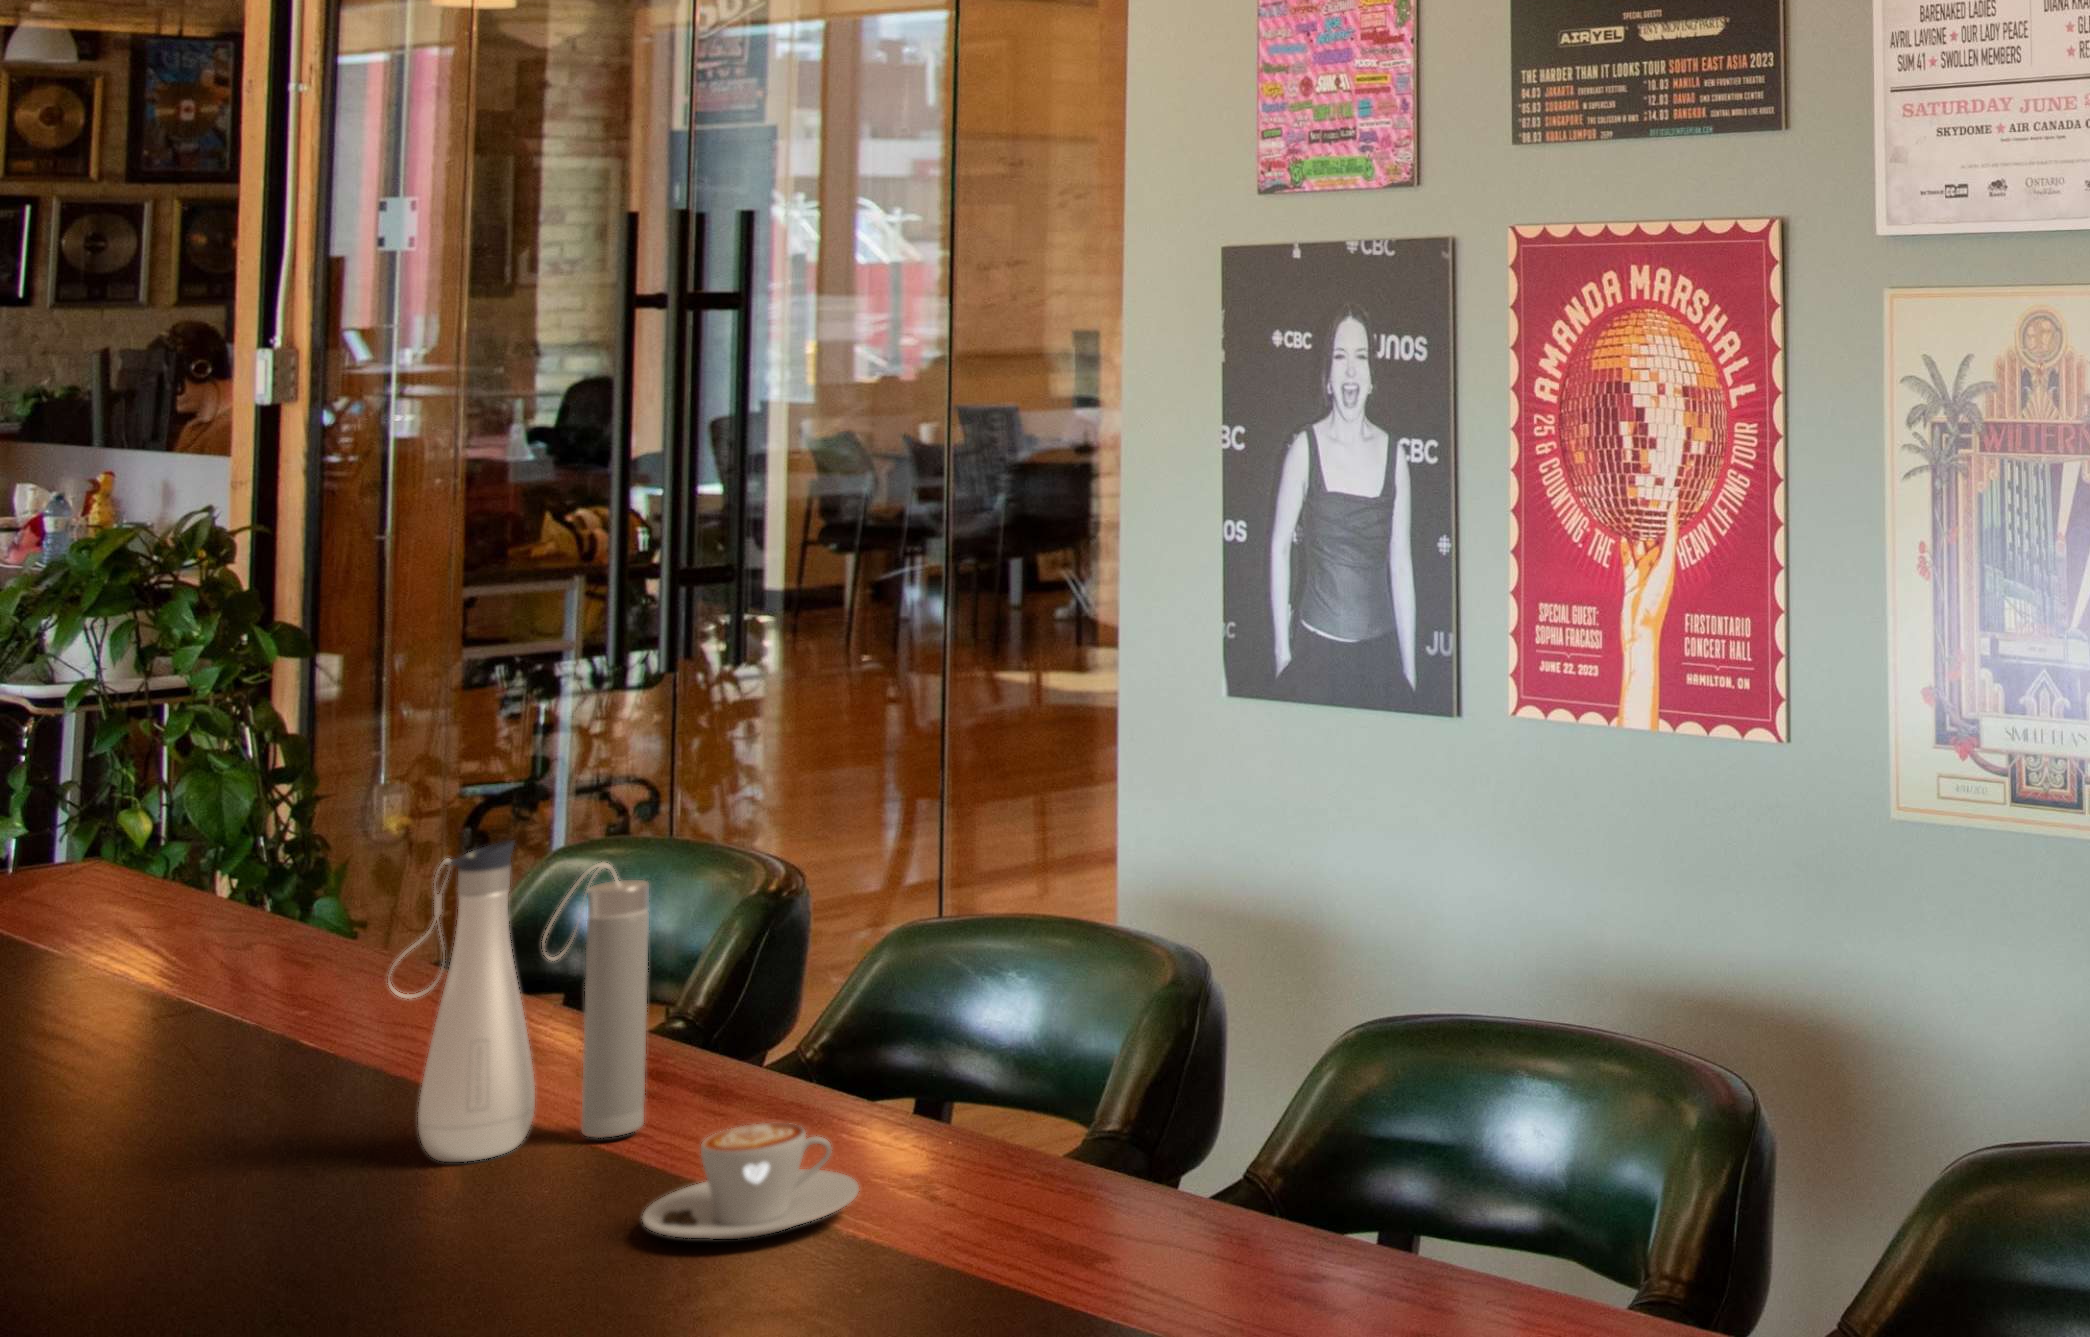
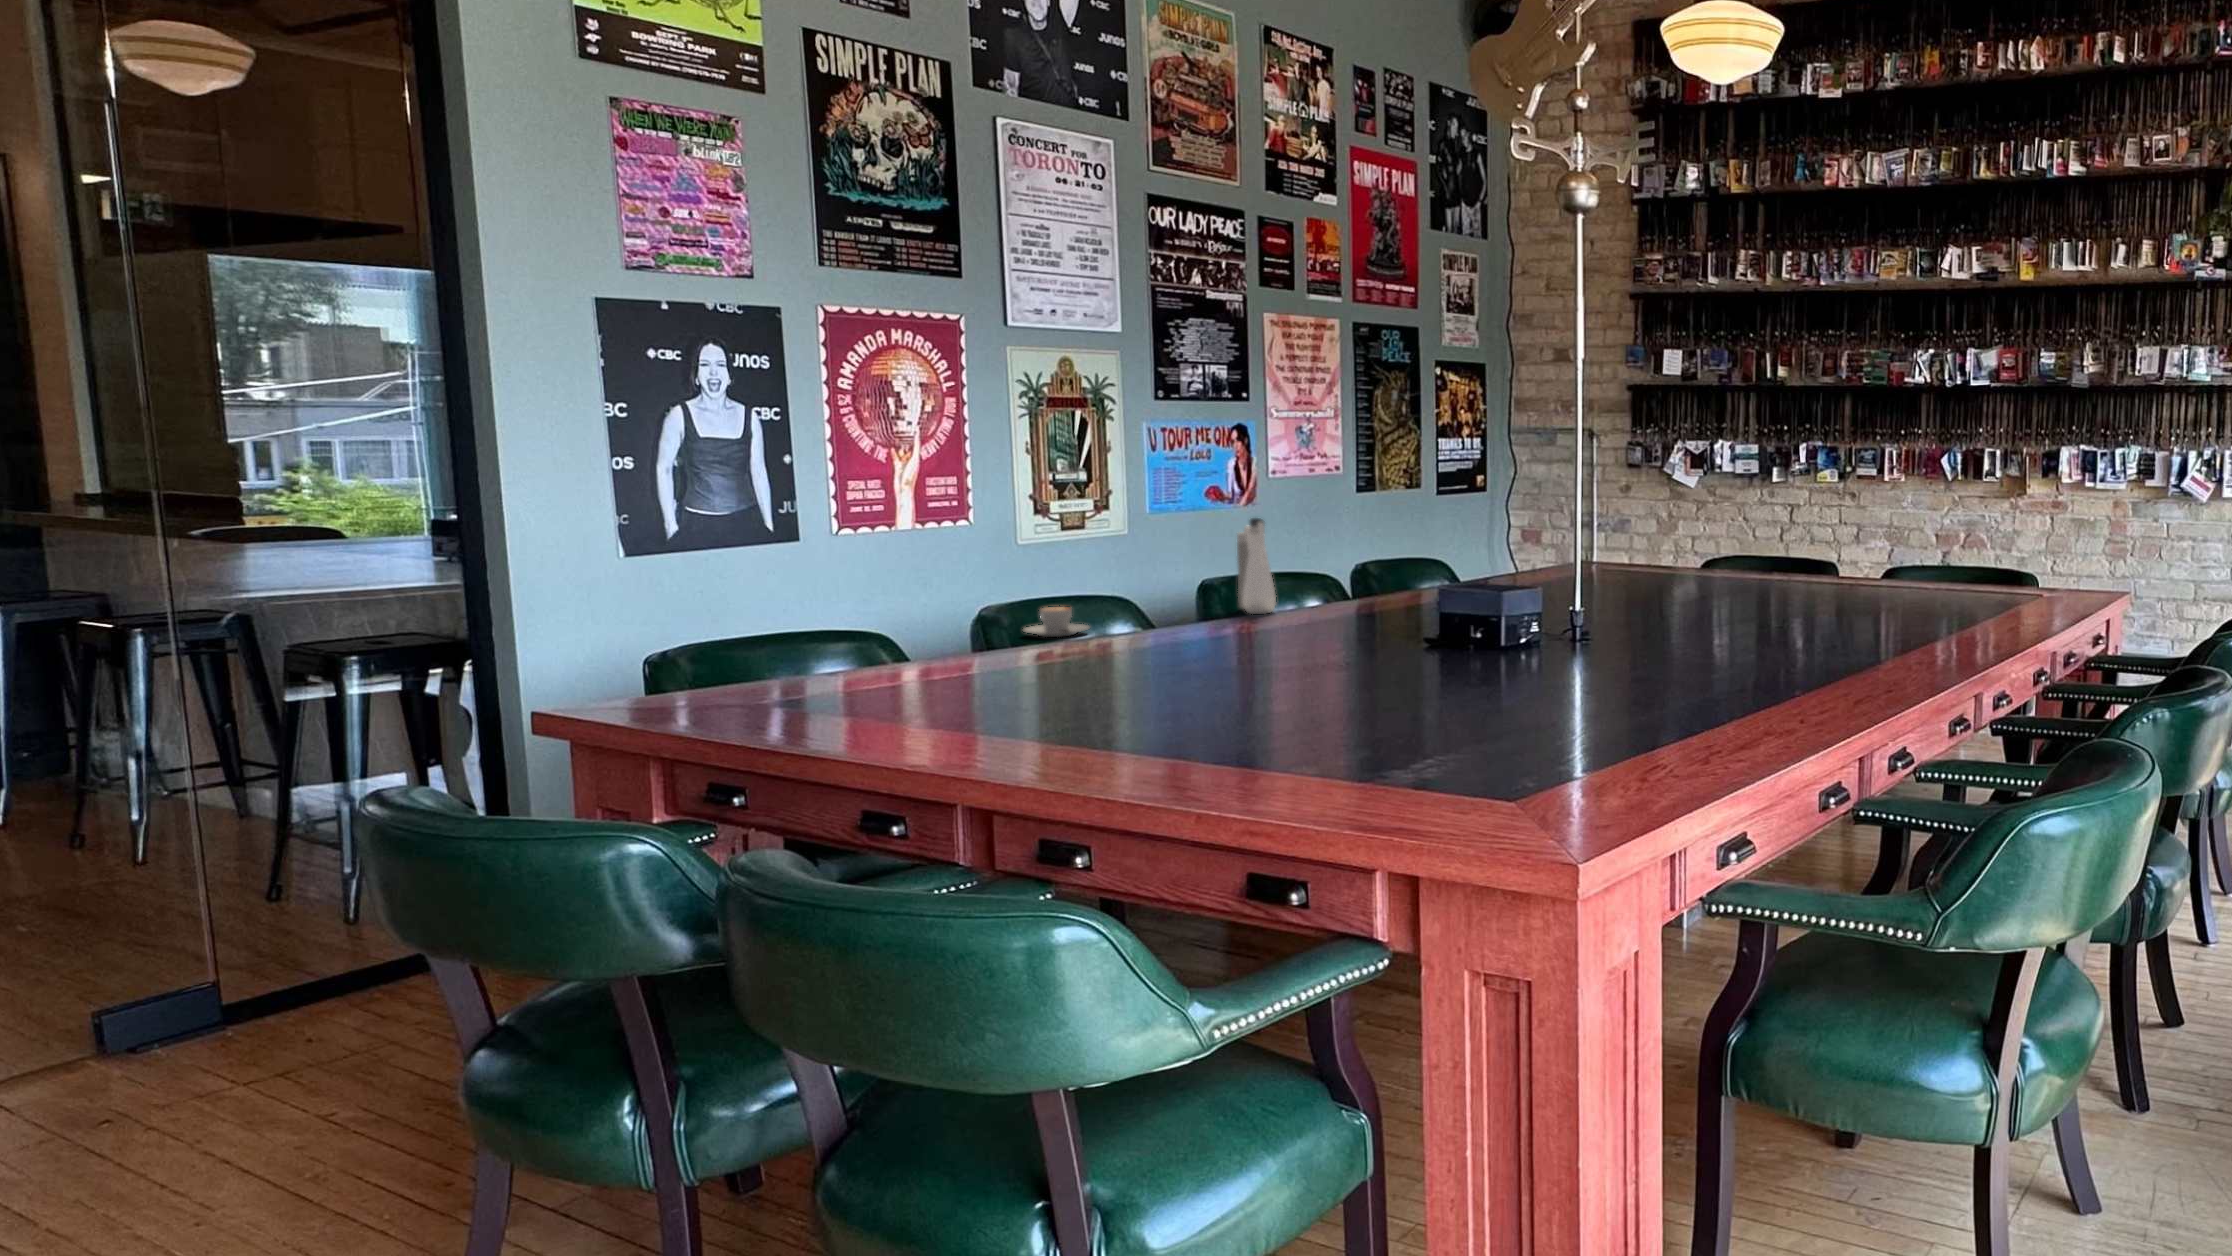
coffee cup: present [643,1123,859,1239] -> present [1024,607,1089,637]

